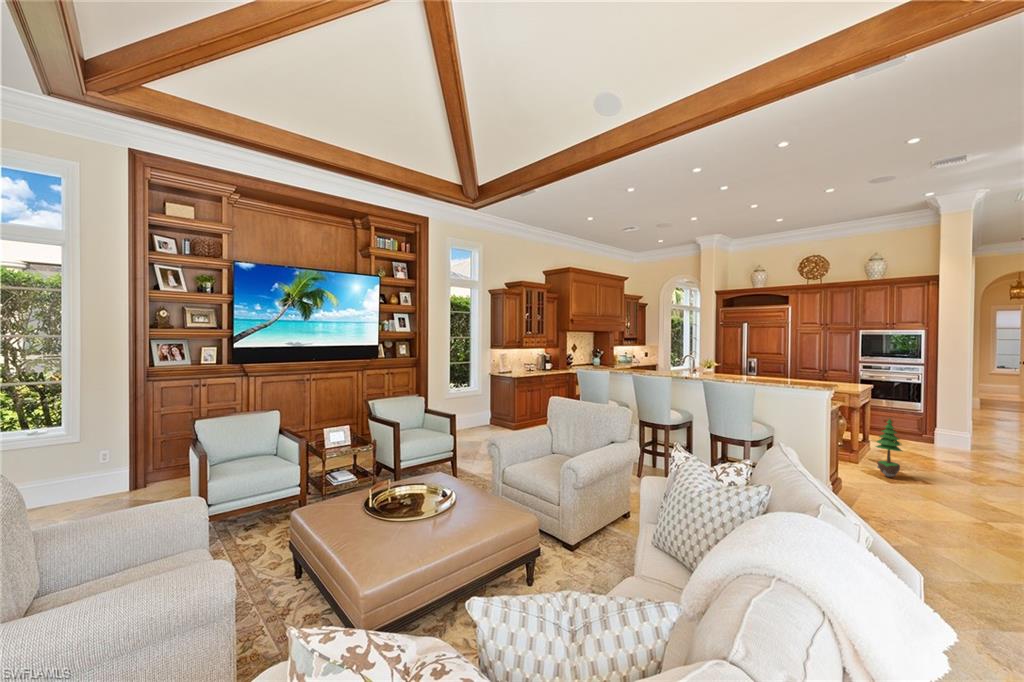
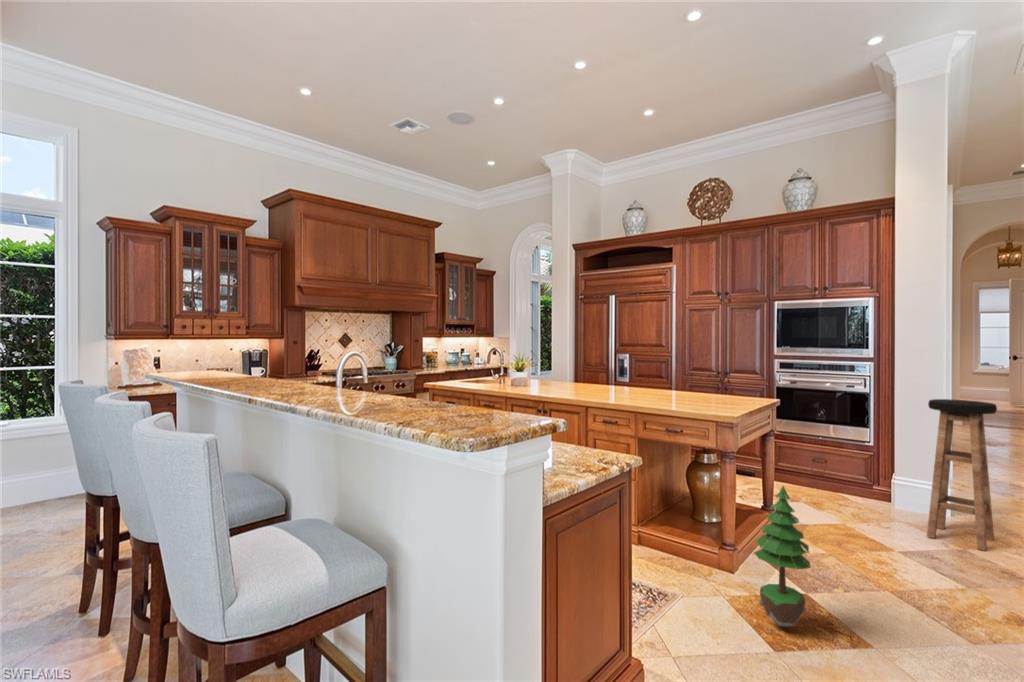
bar stool: none [957,387,998,462] -> present [927,399,997,551]

